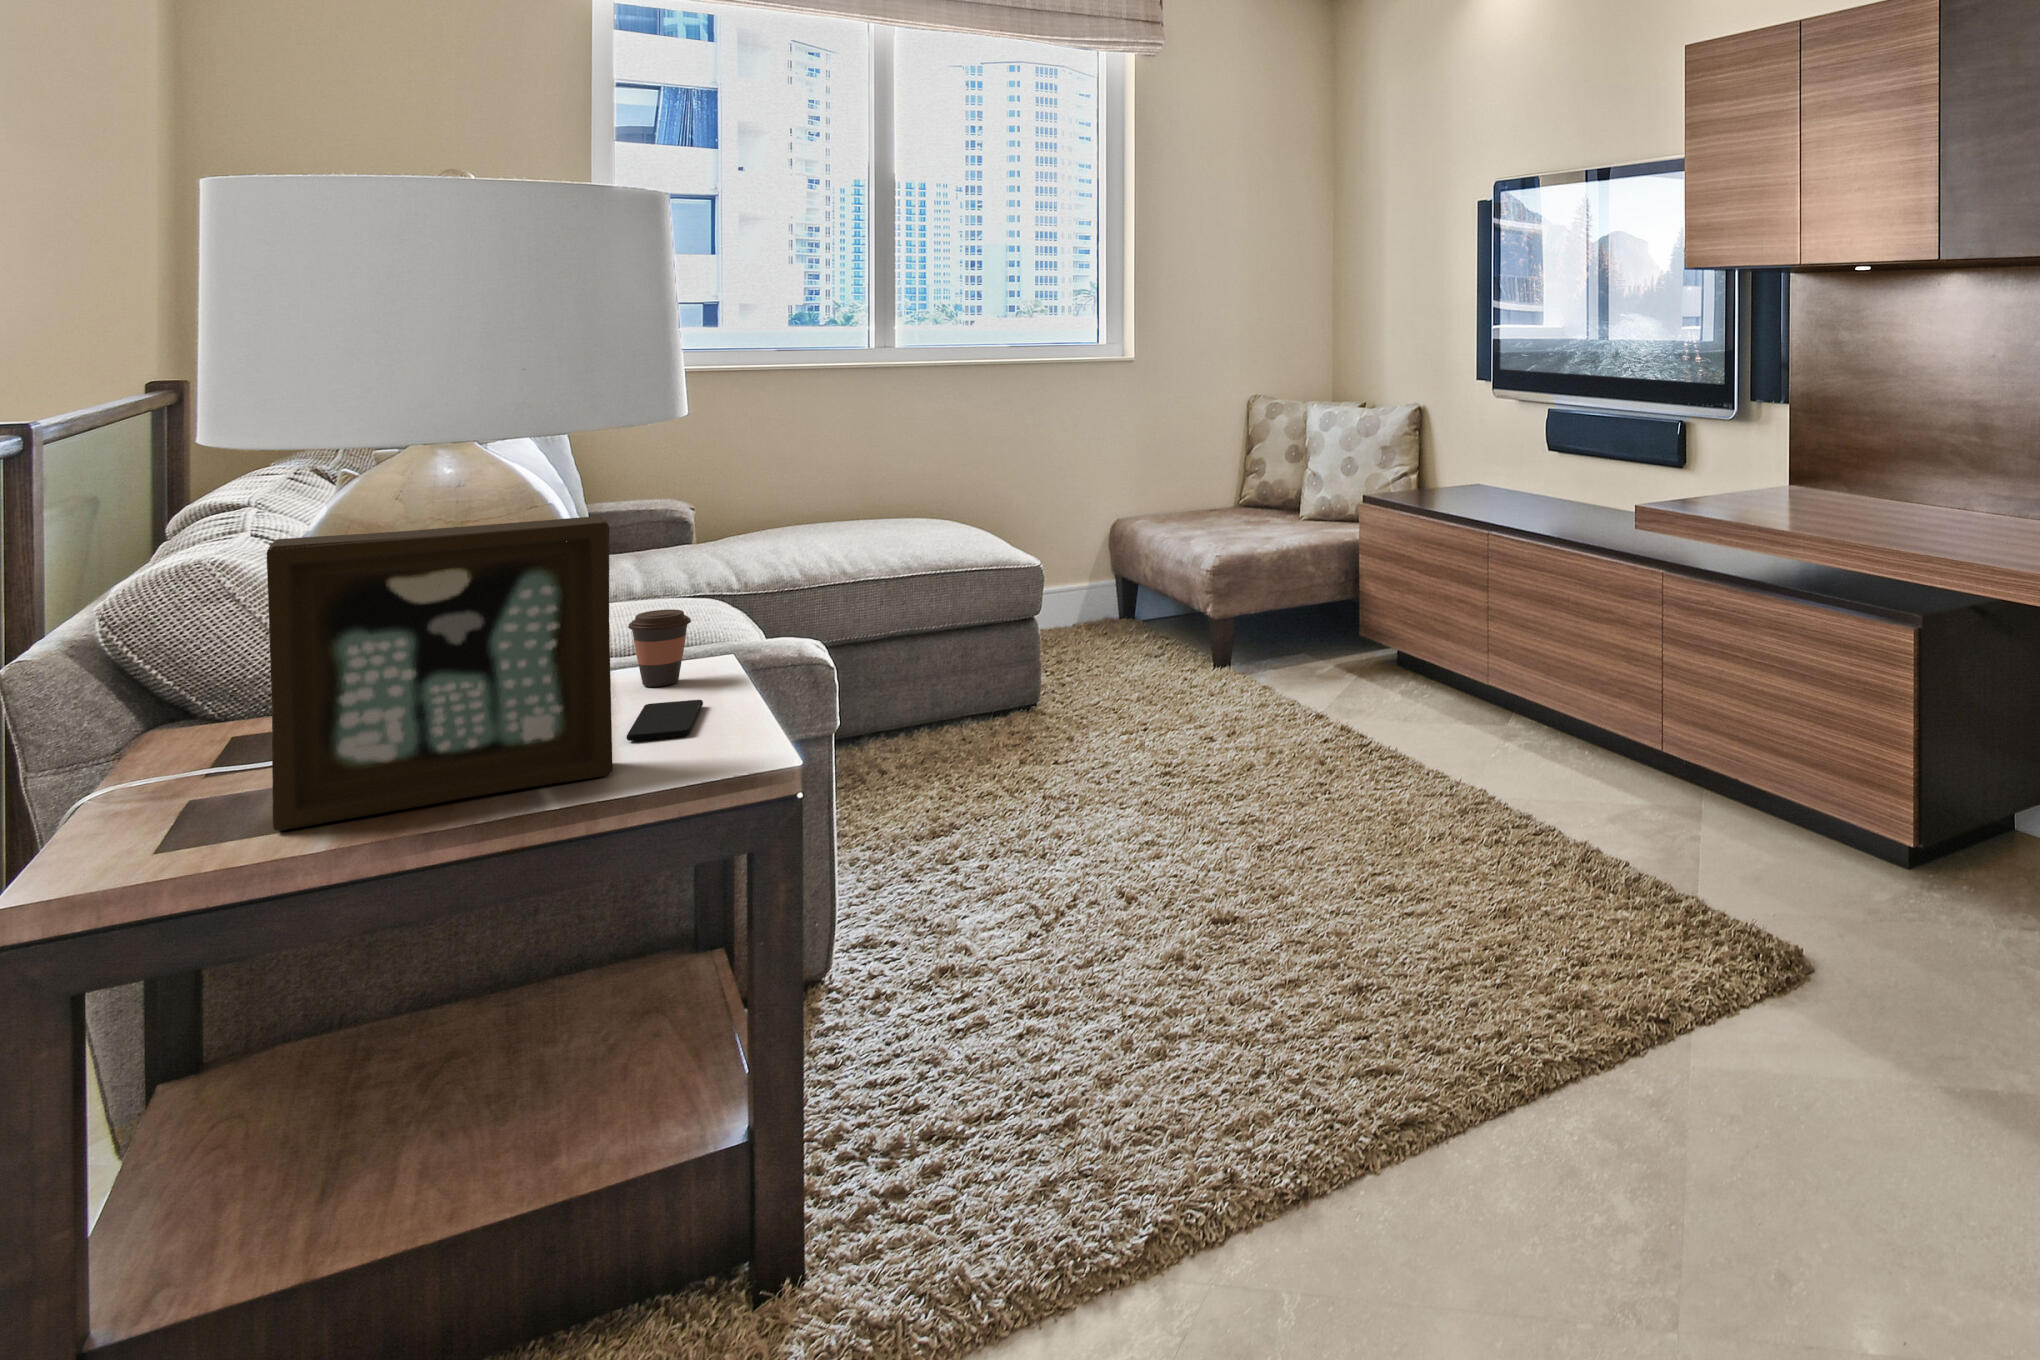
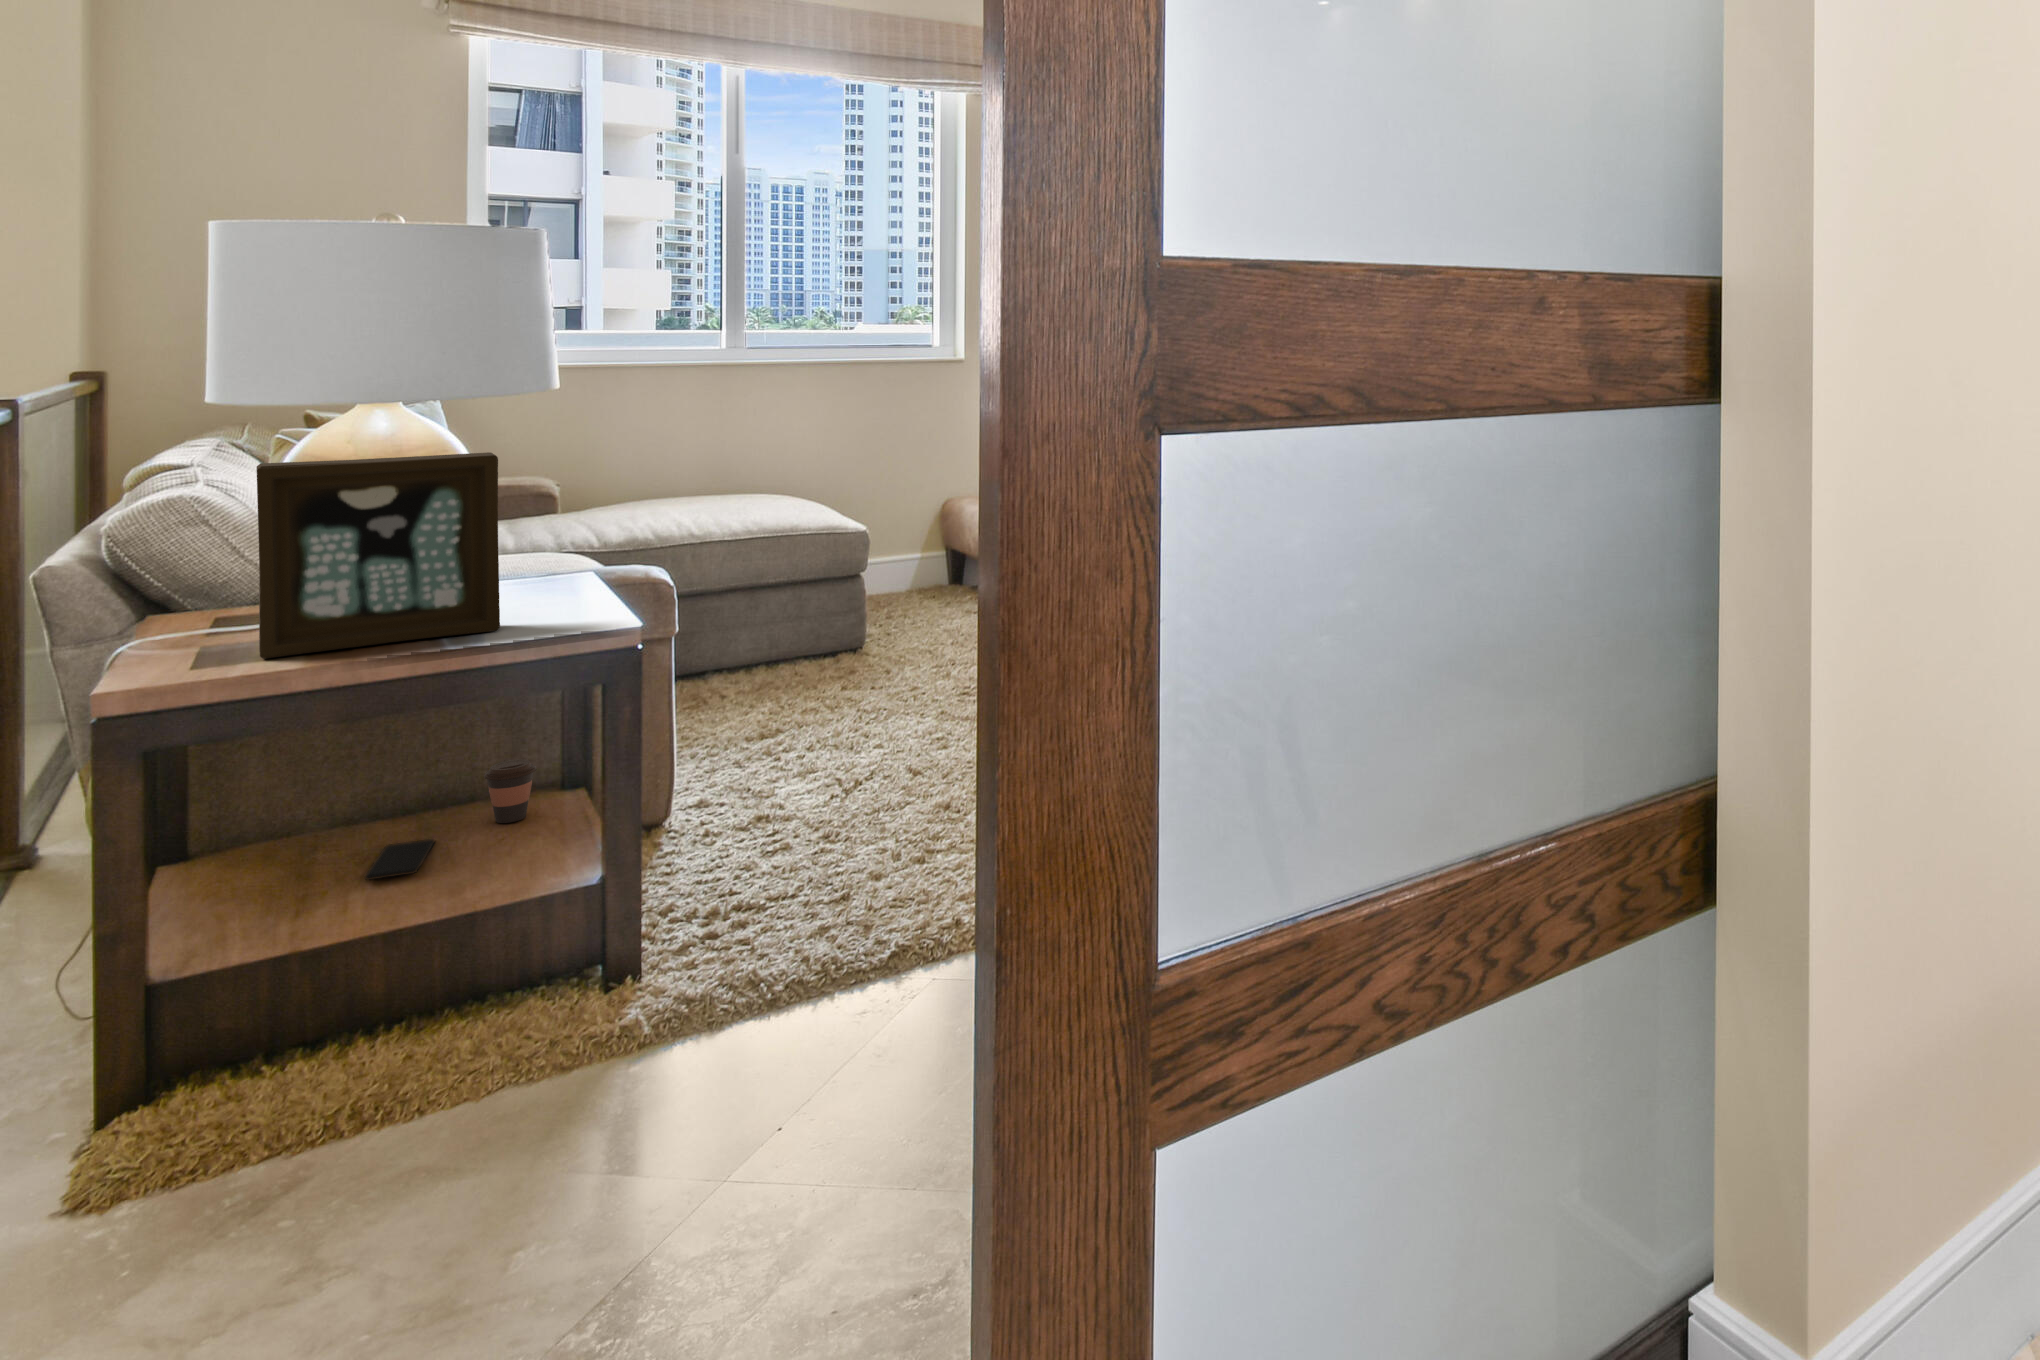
coffee cup: present [628,609,691,687] -> present [484,759,537,823]
smartphone: present [626,700,703,741] -> present [365,839,435,880]

